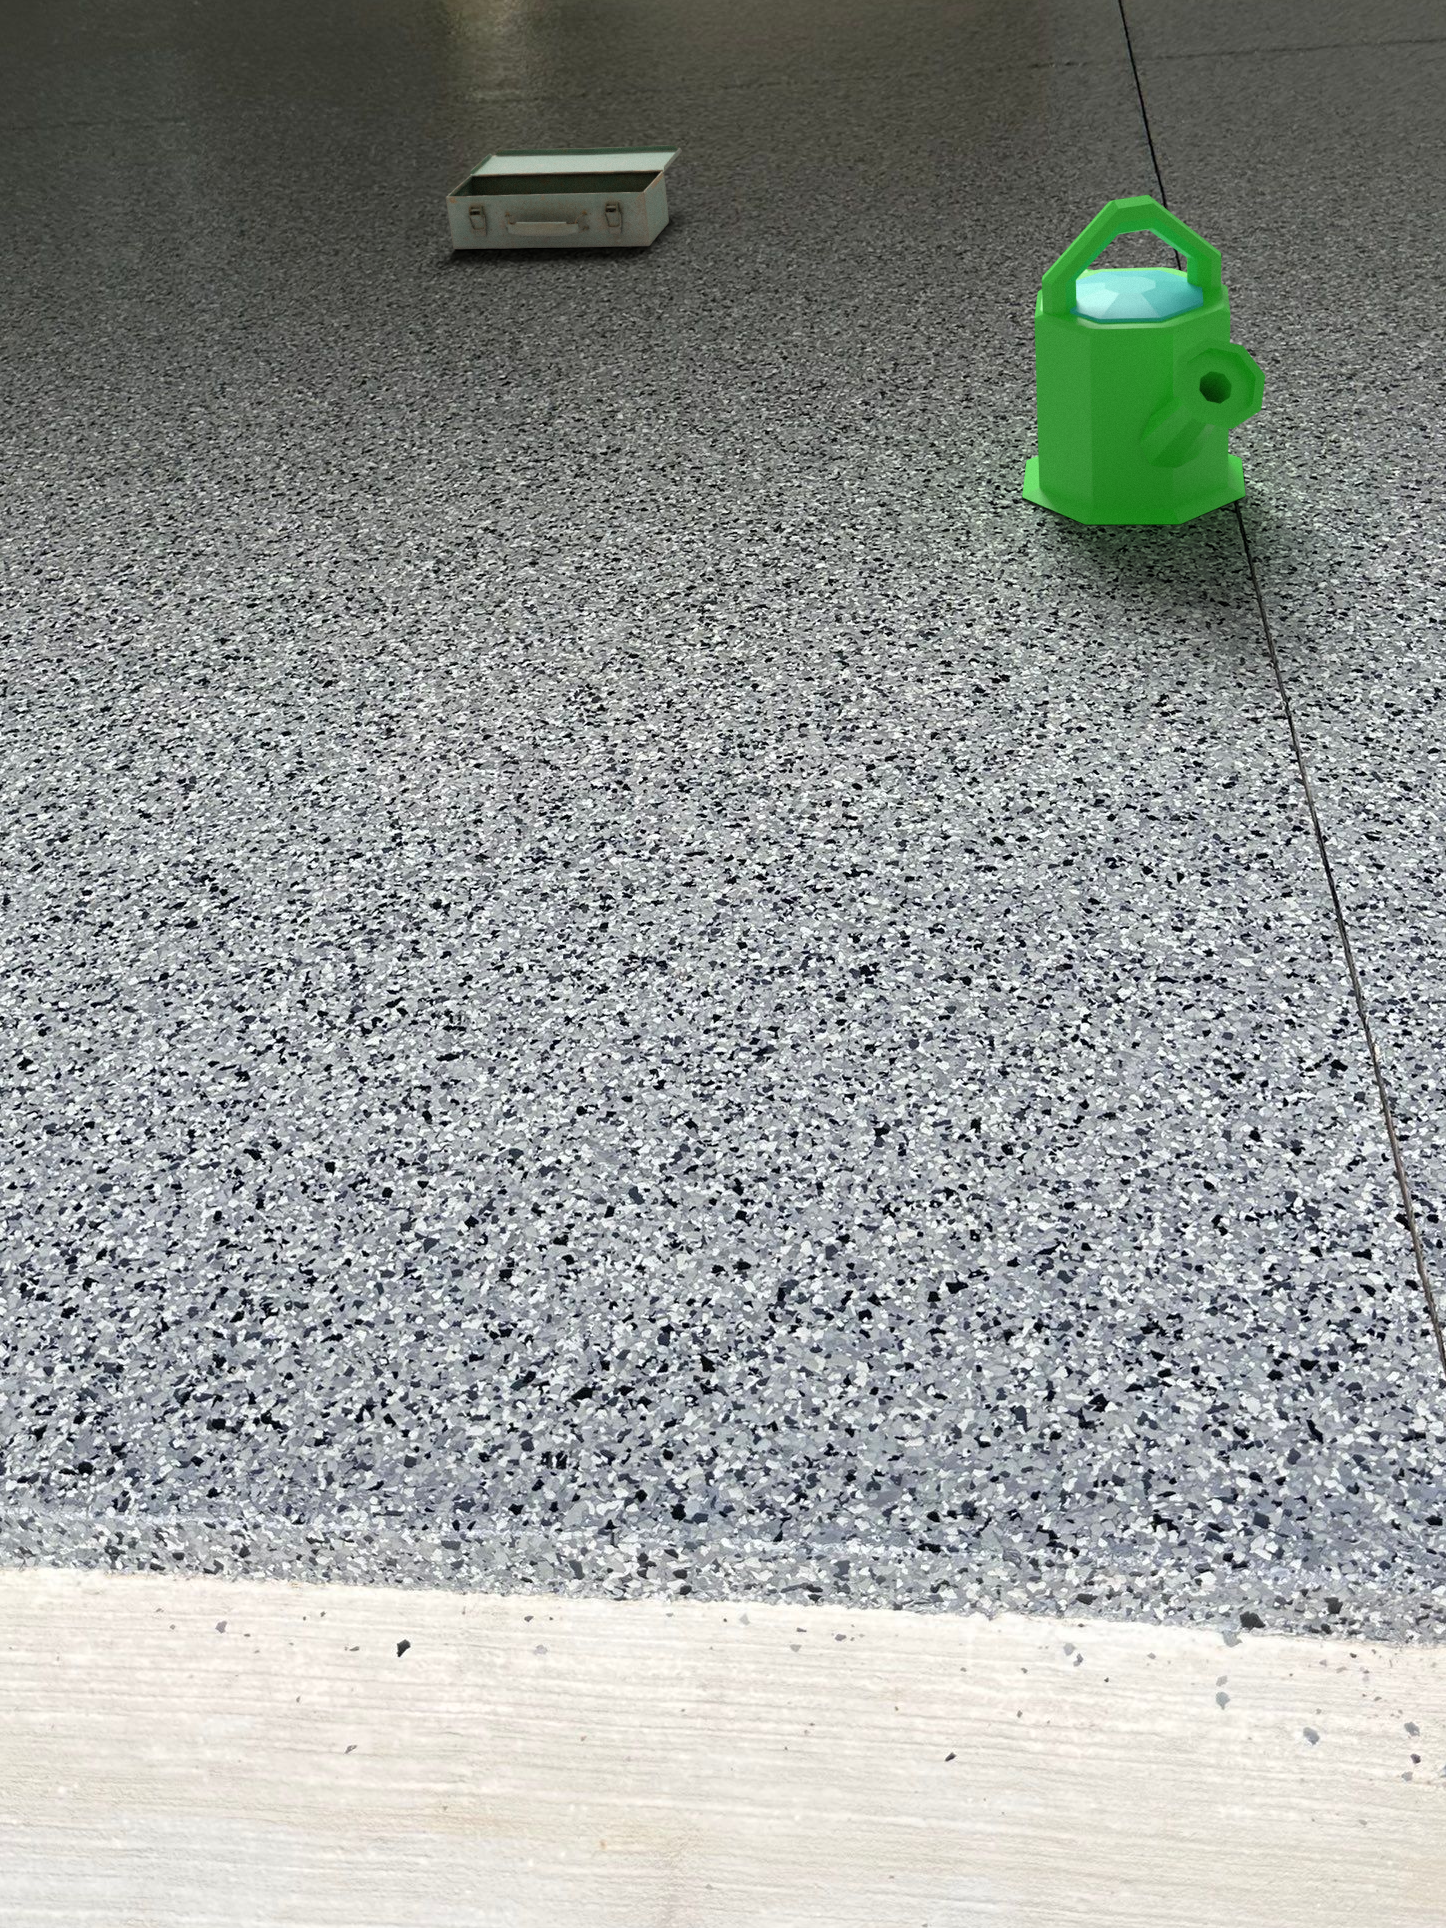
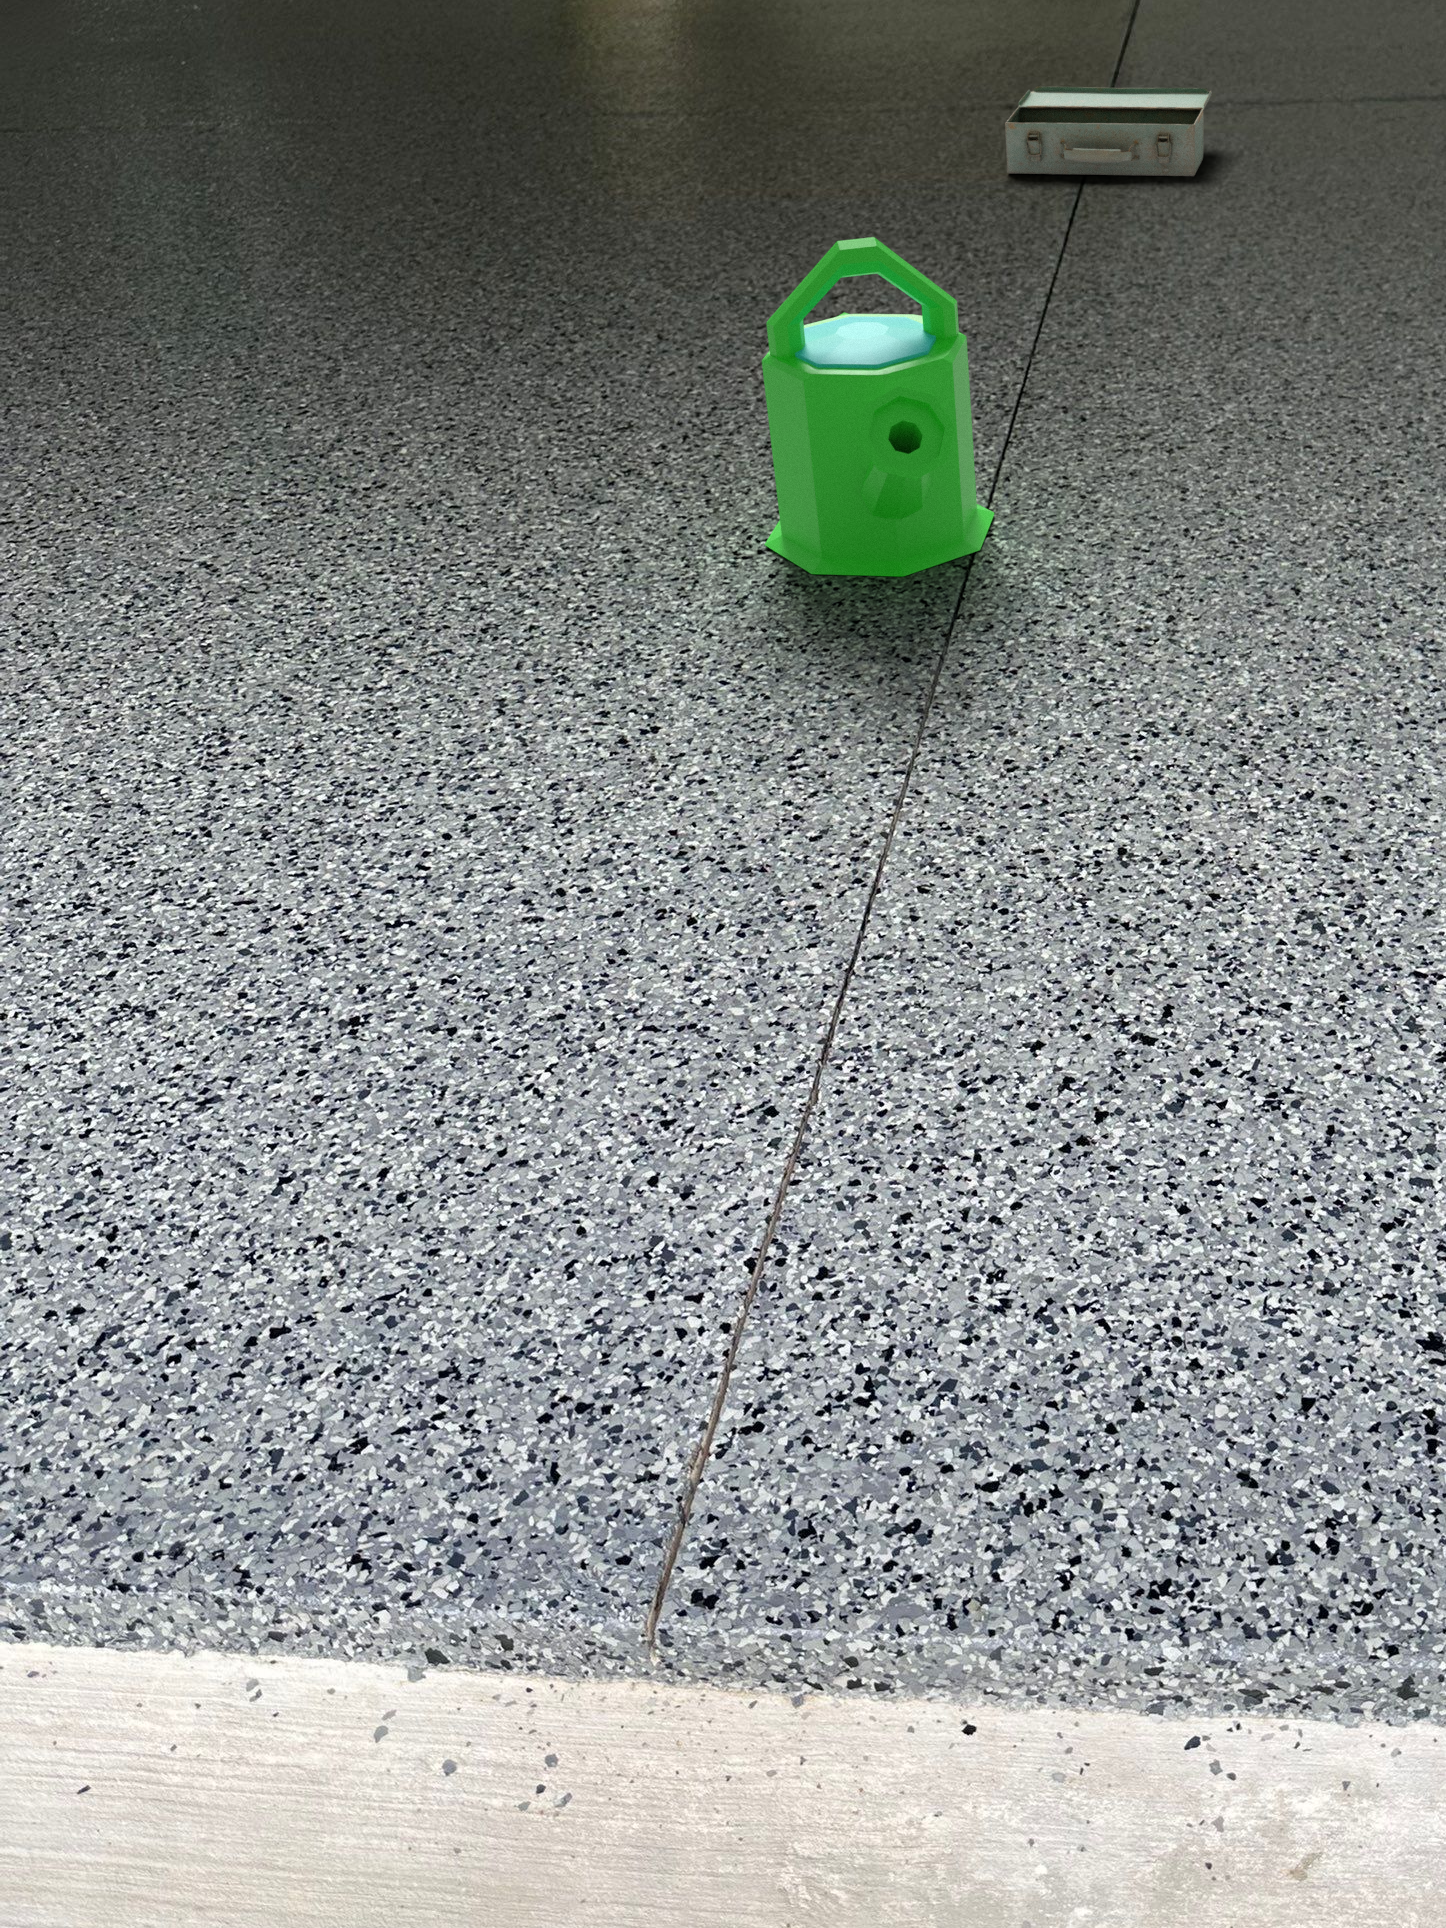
toolbox: present [446,145,682,249] -> present [1005,86,1212,176]

